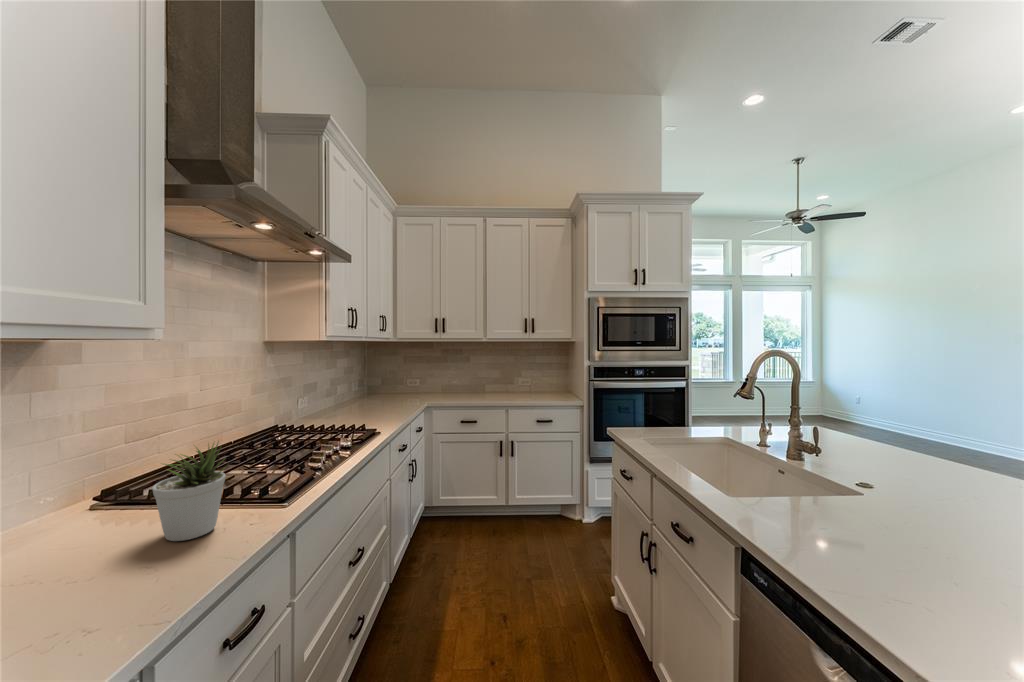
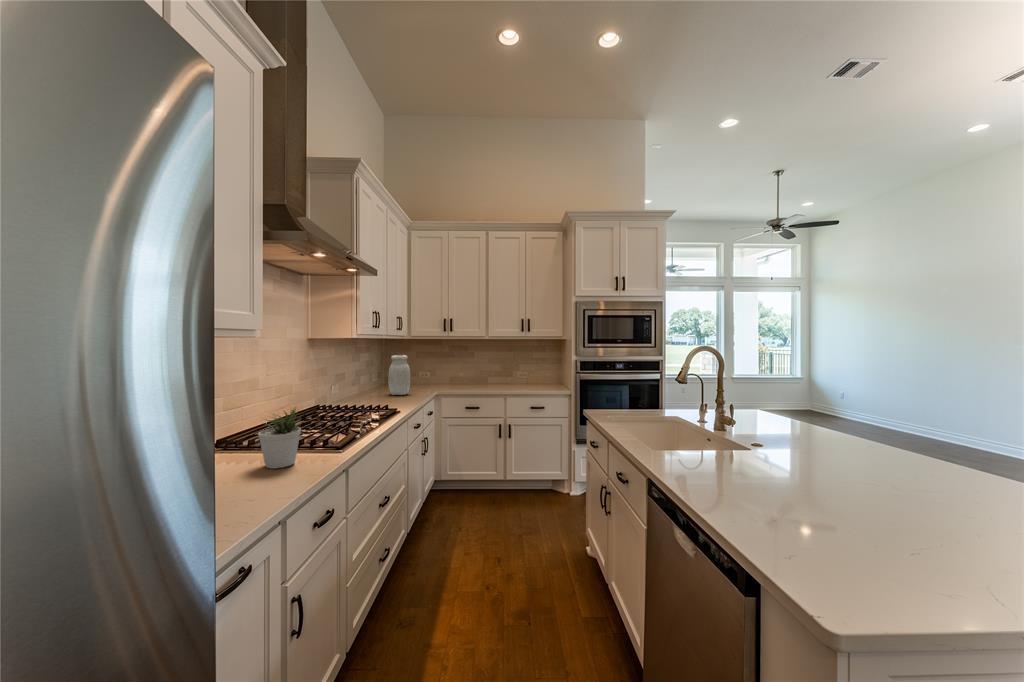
jar: none [367,361,394,409] -> present [388,355,410,395]

